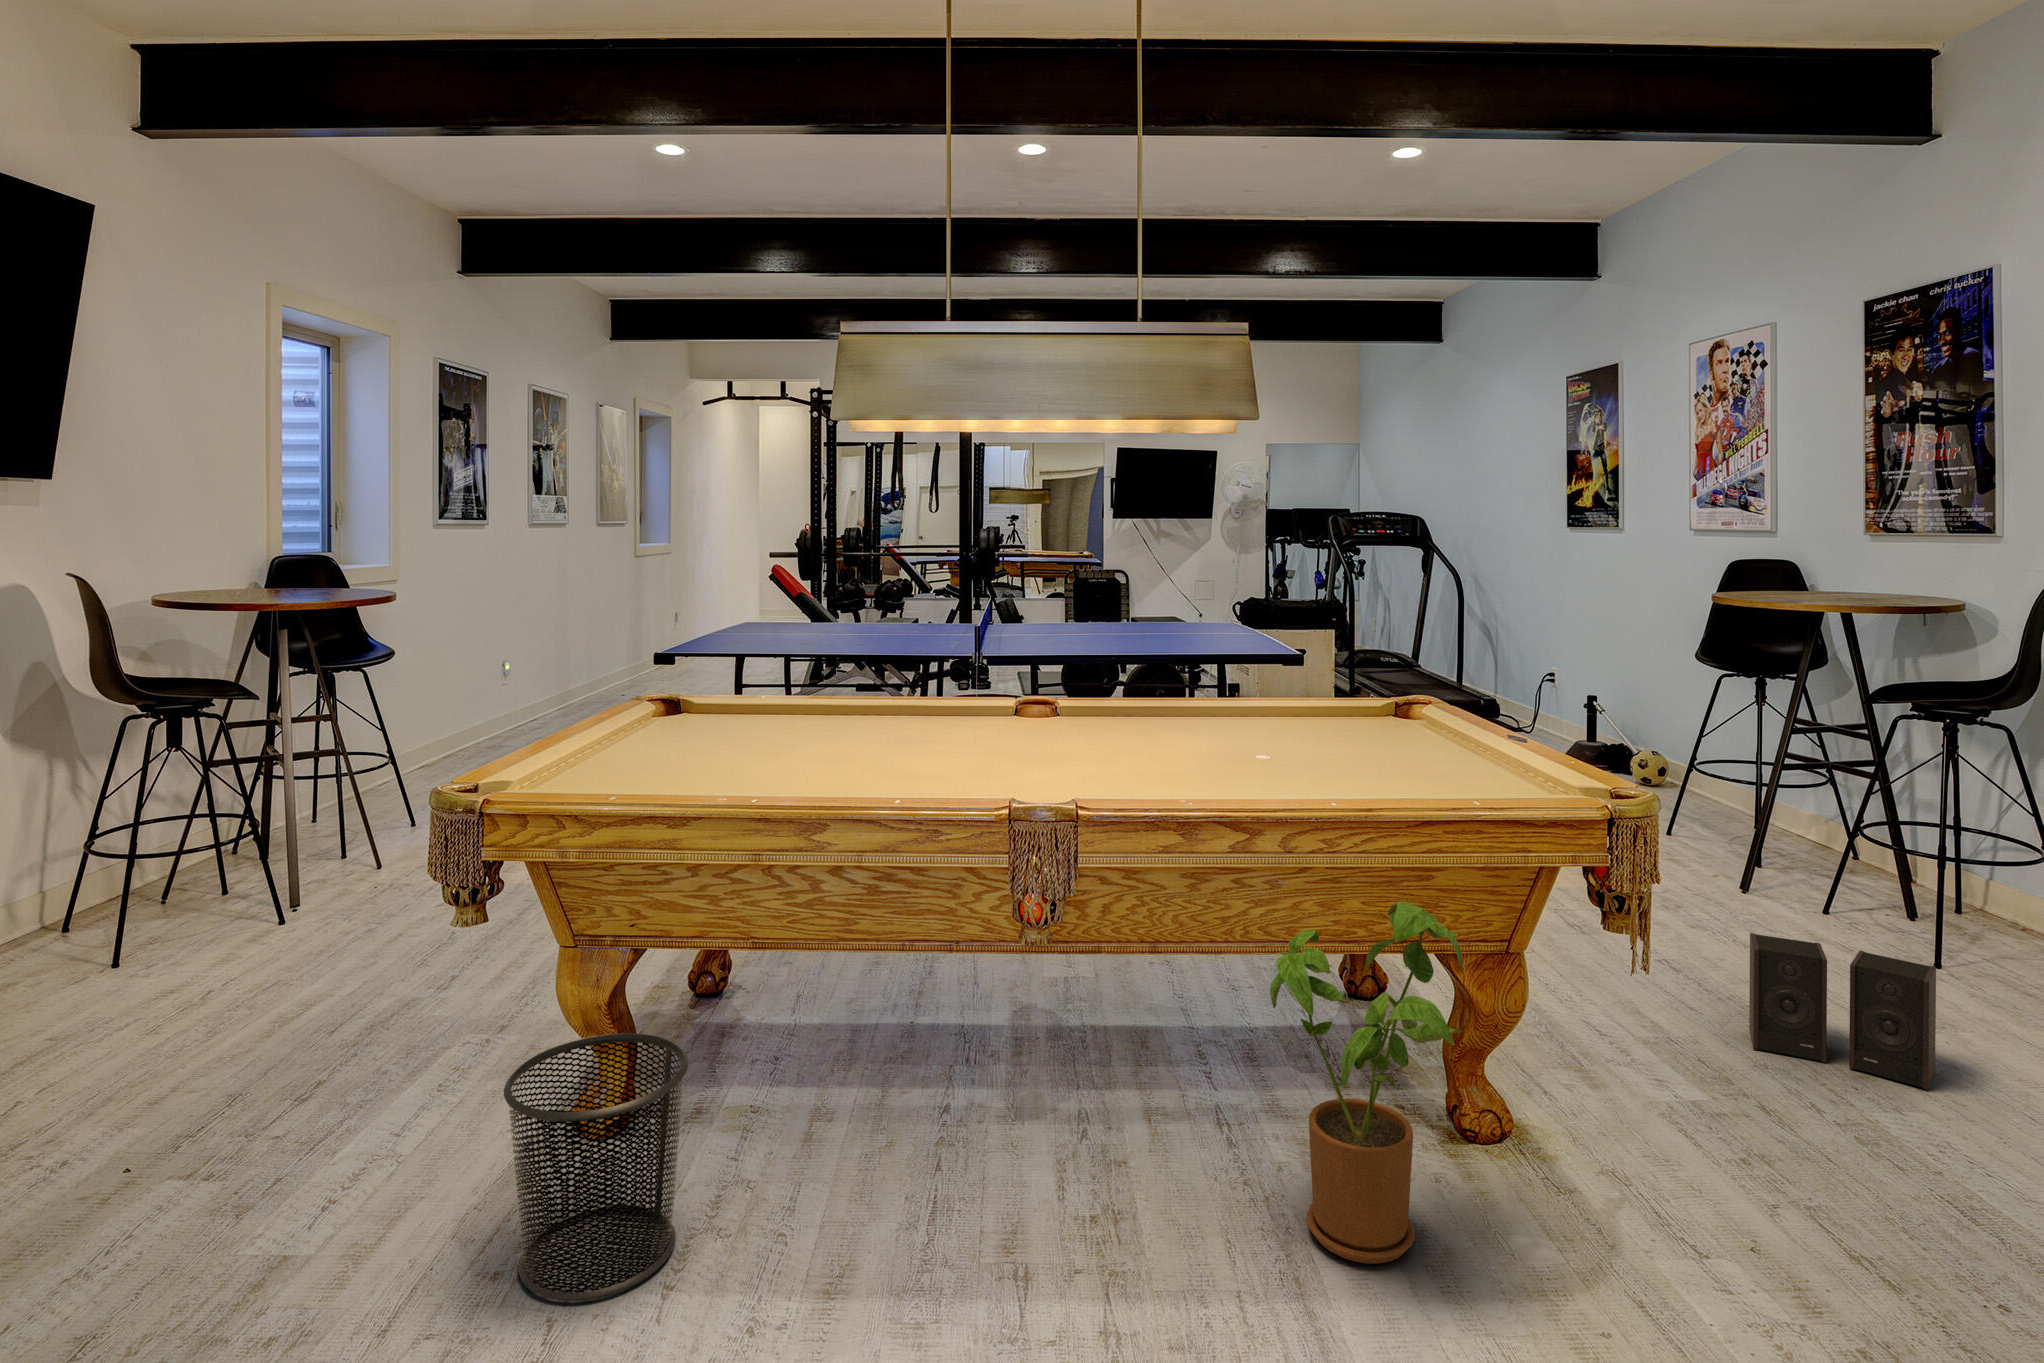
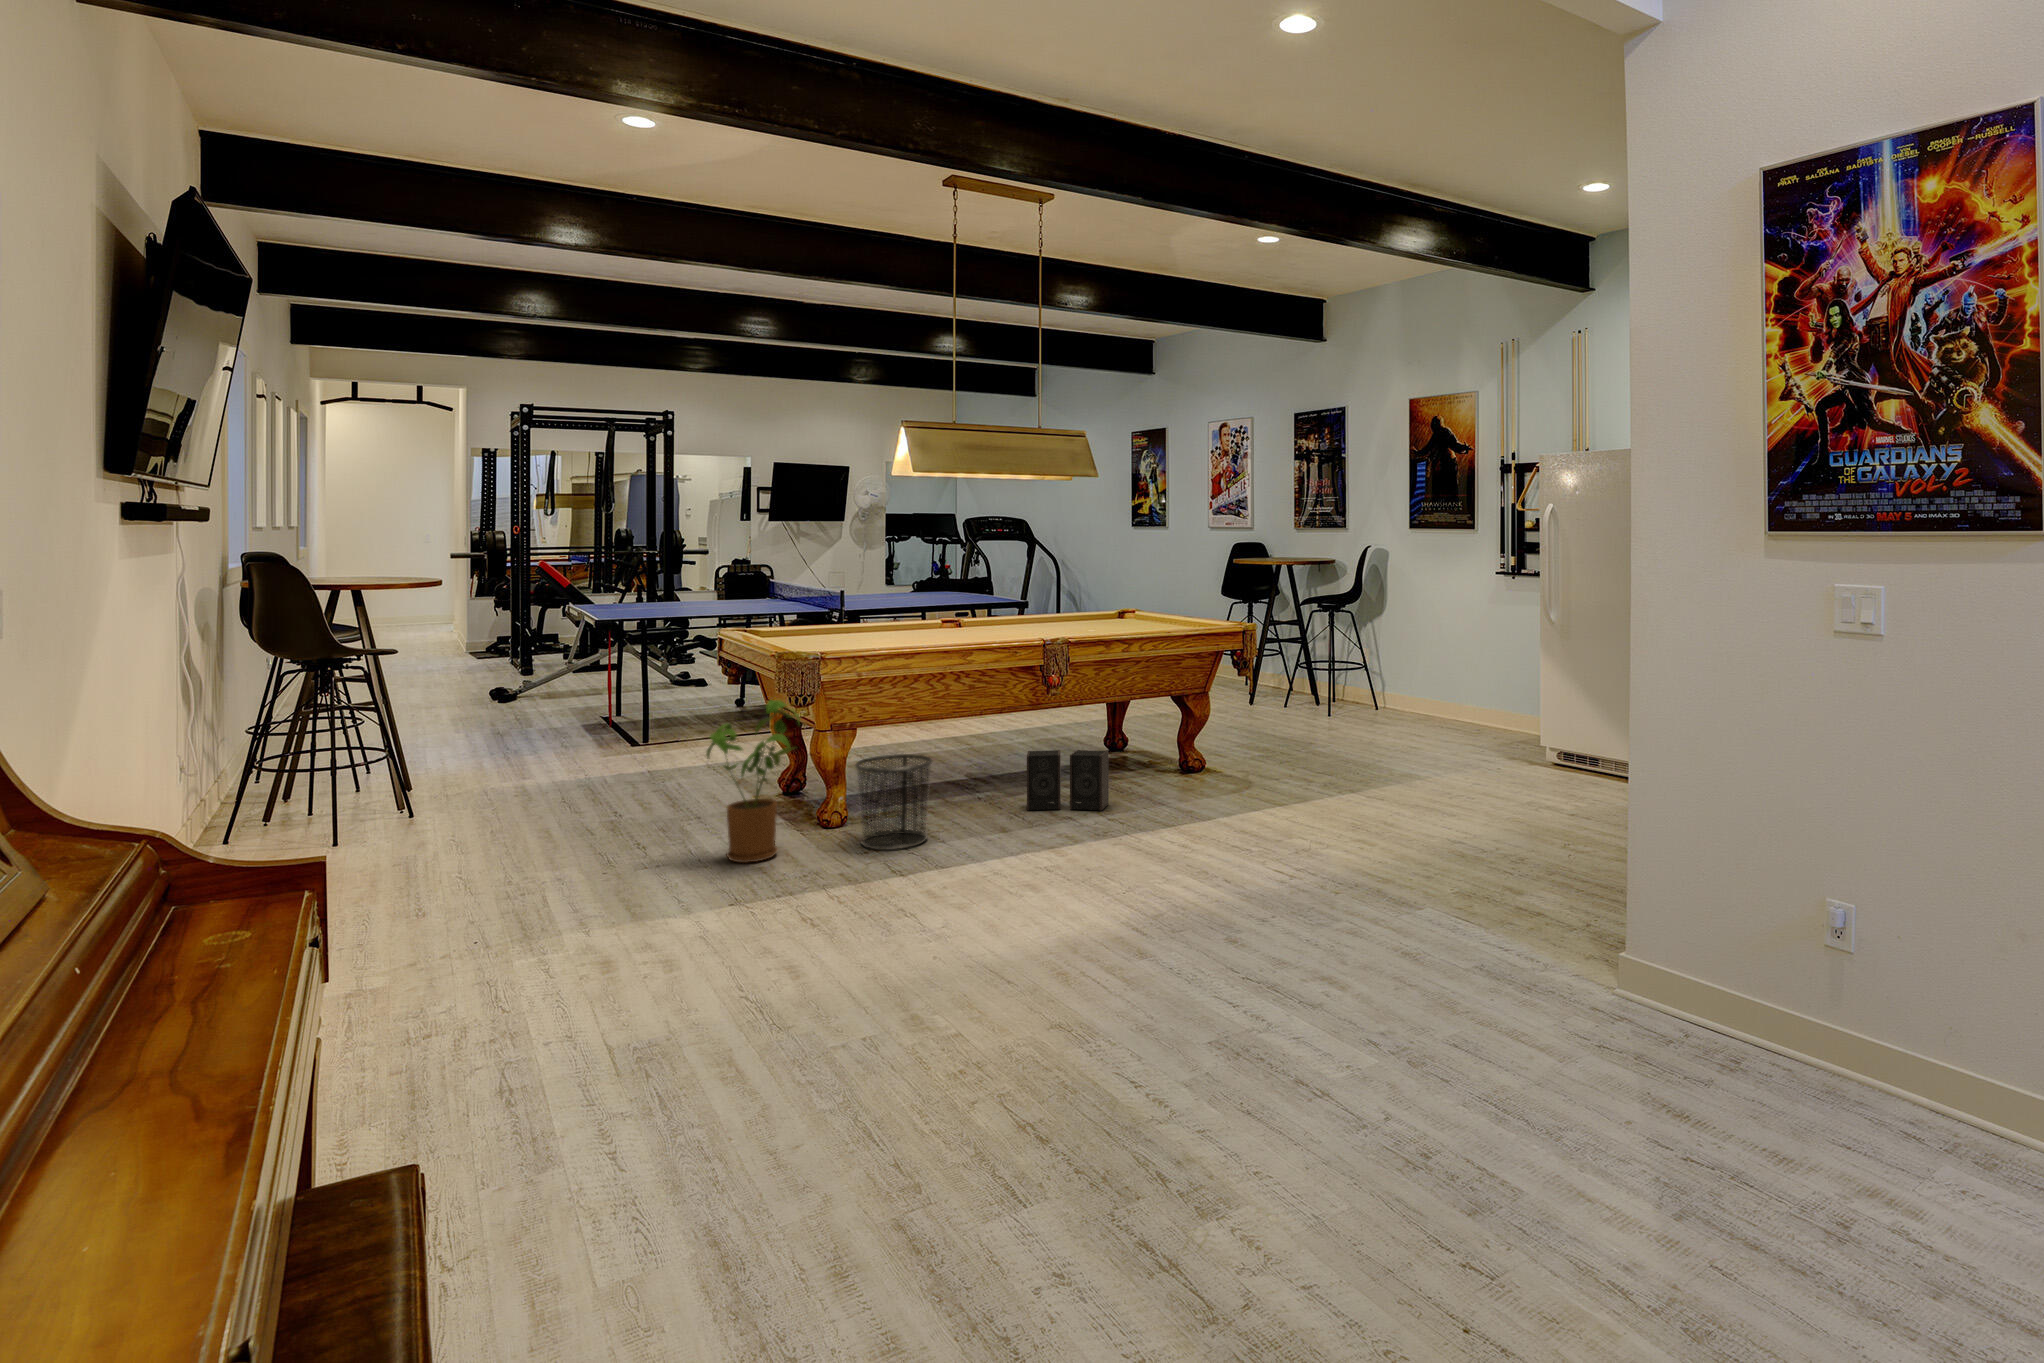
house plant: present [1270,901,1463,1264] -> present [706,700,800,863]
speaker: present [1749,933,1936,1090] -> present [1027,750,1109,811]

